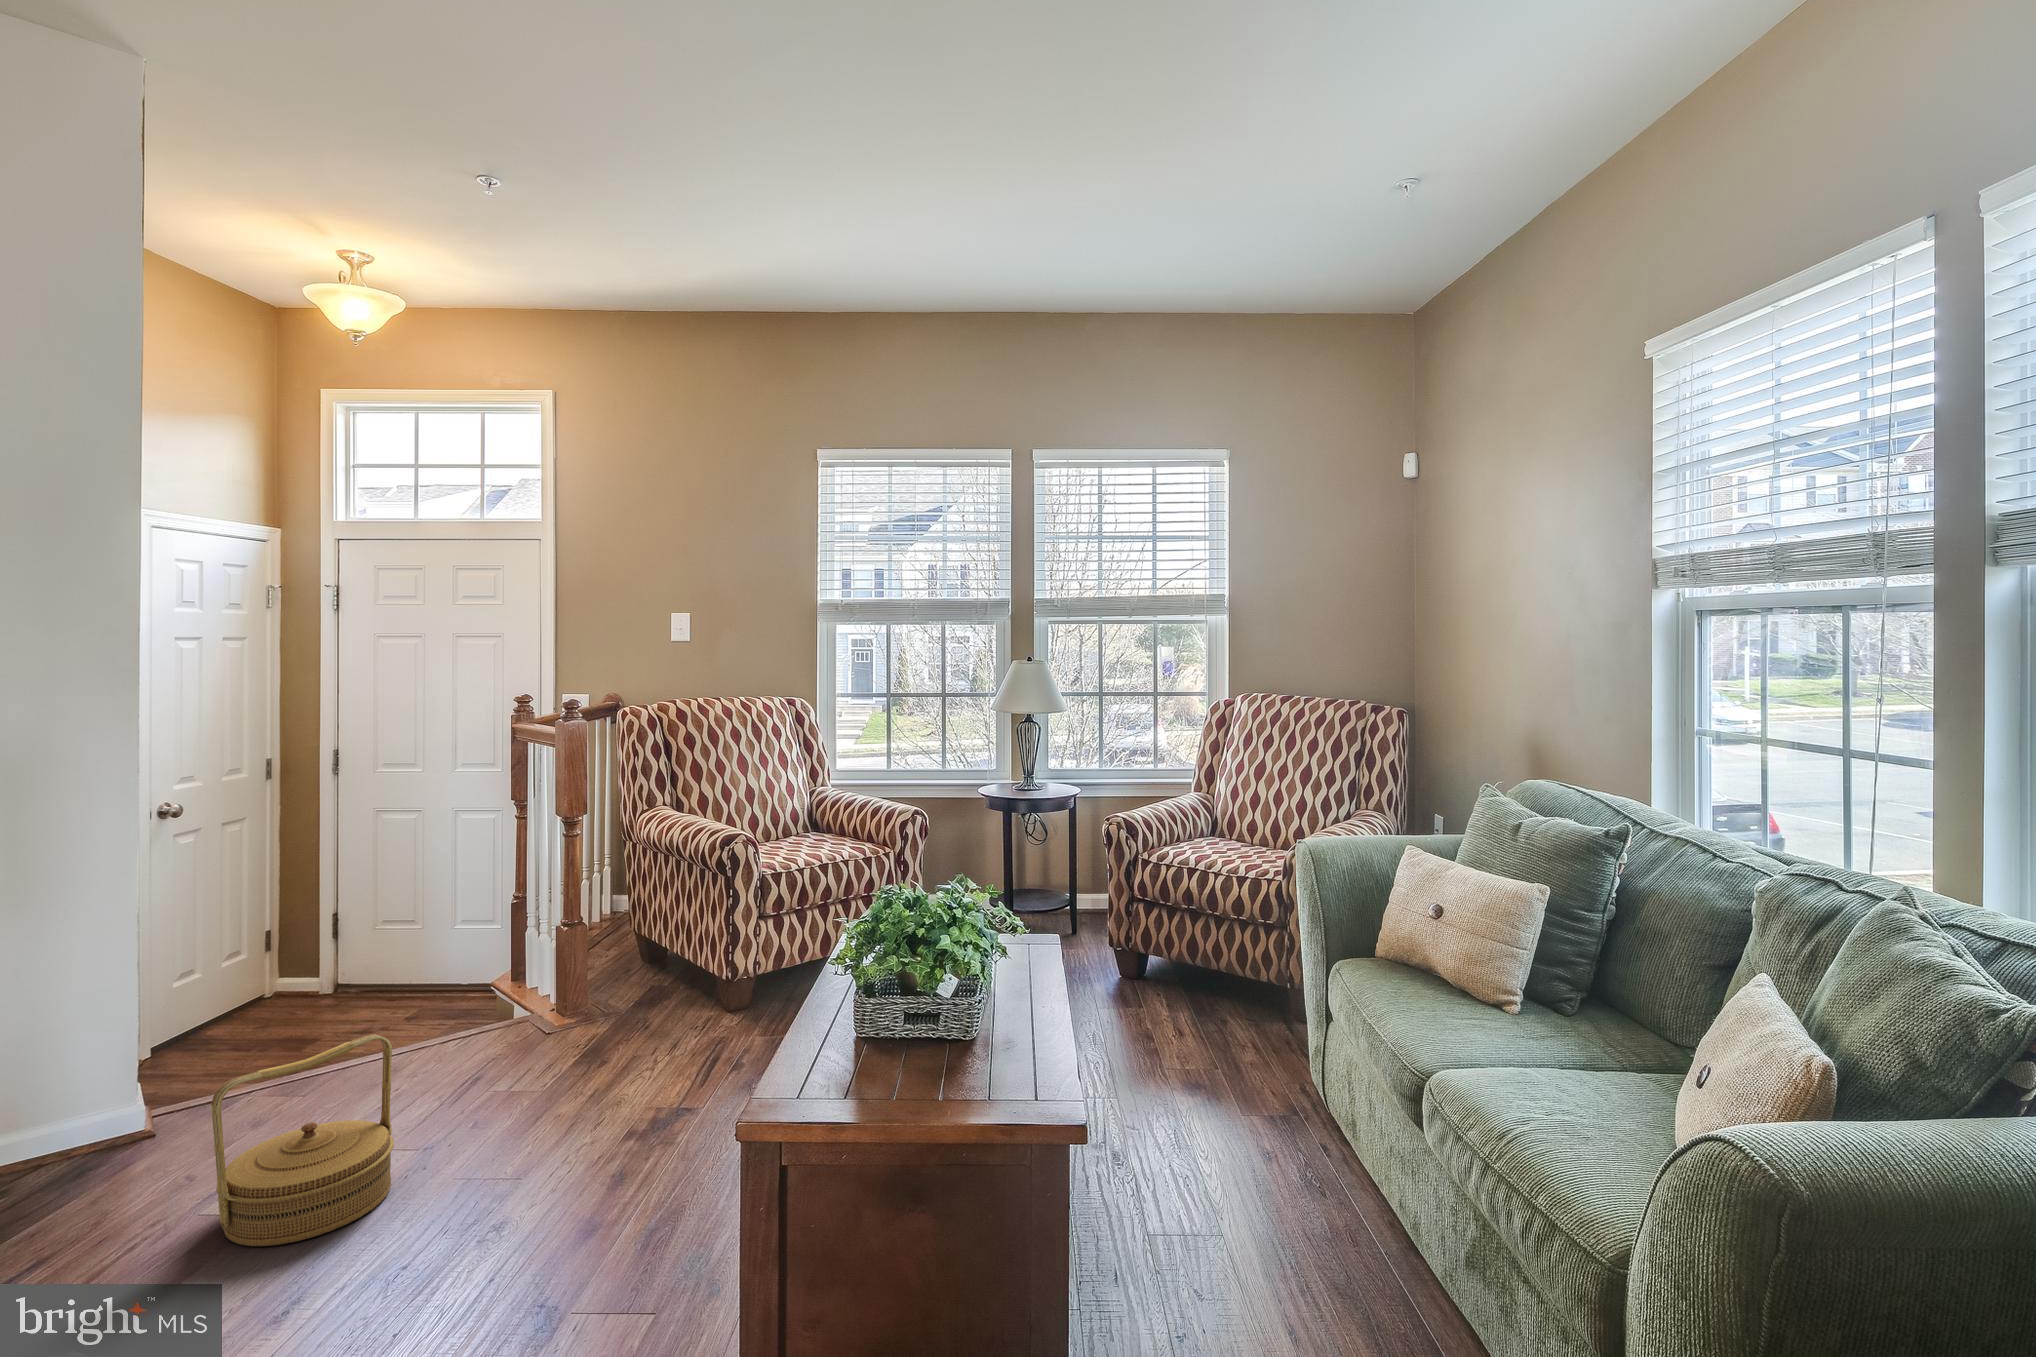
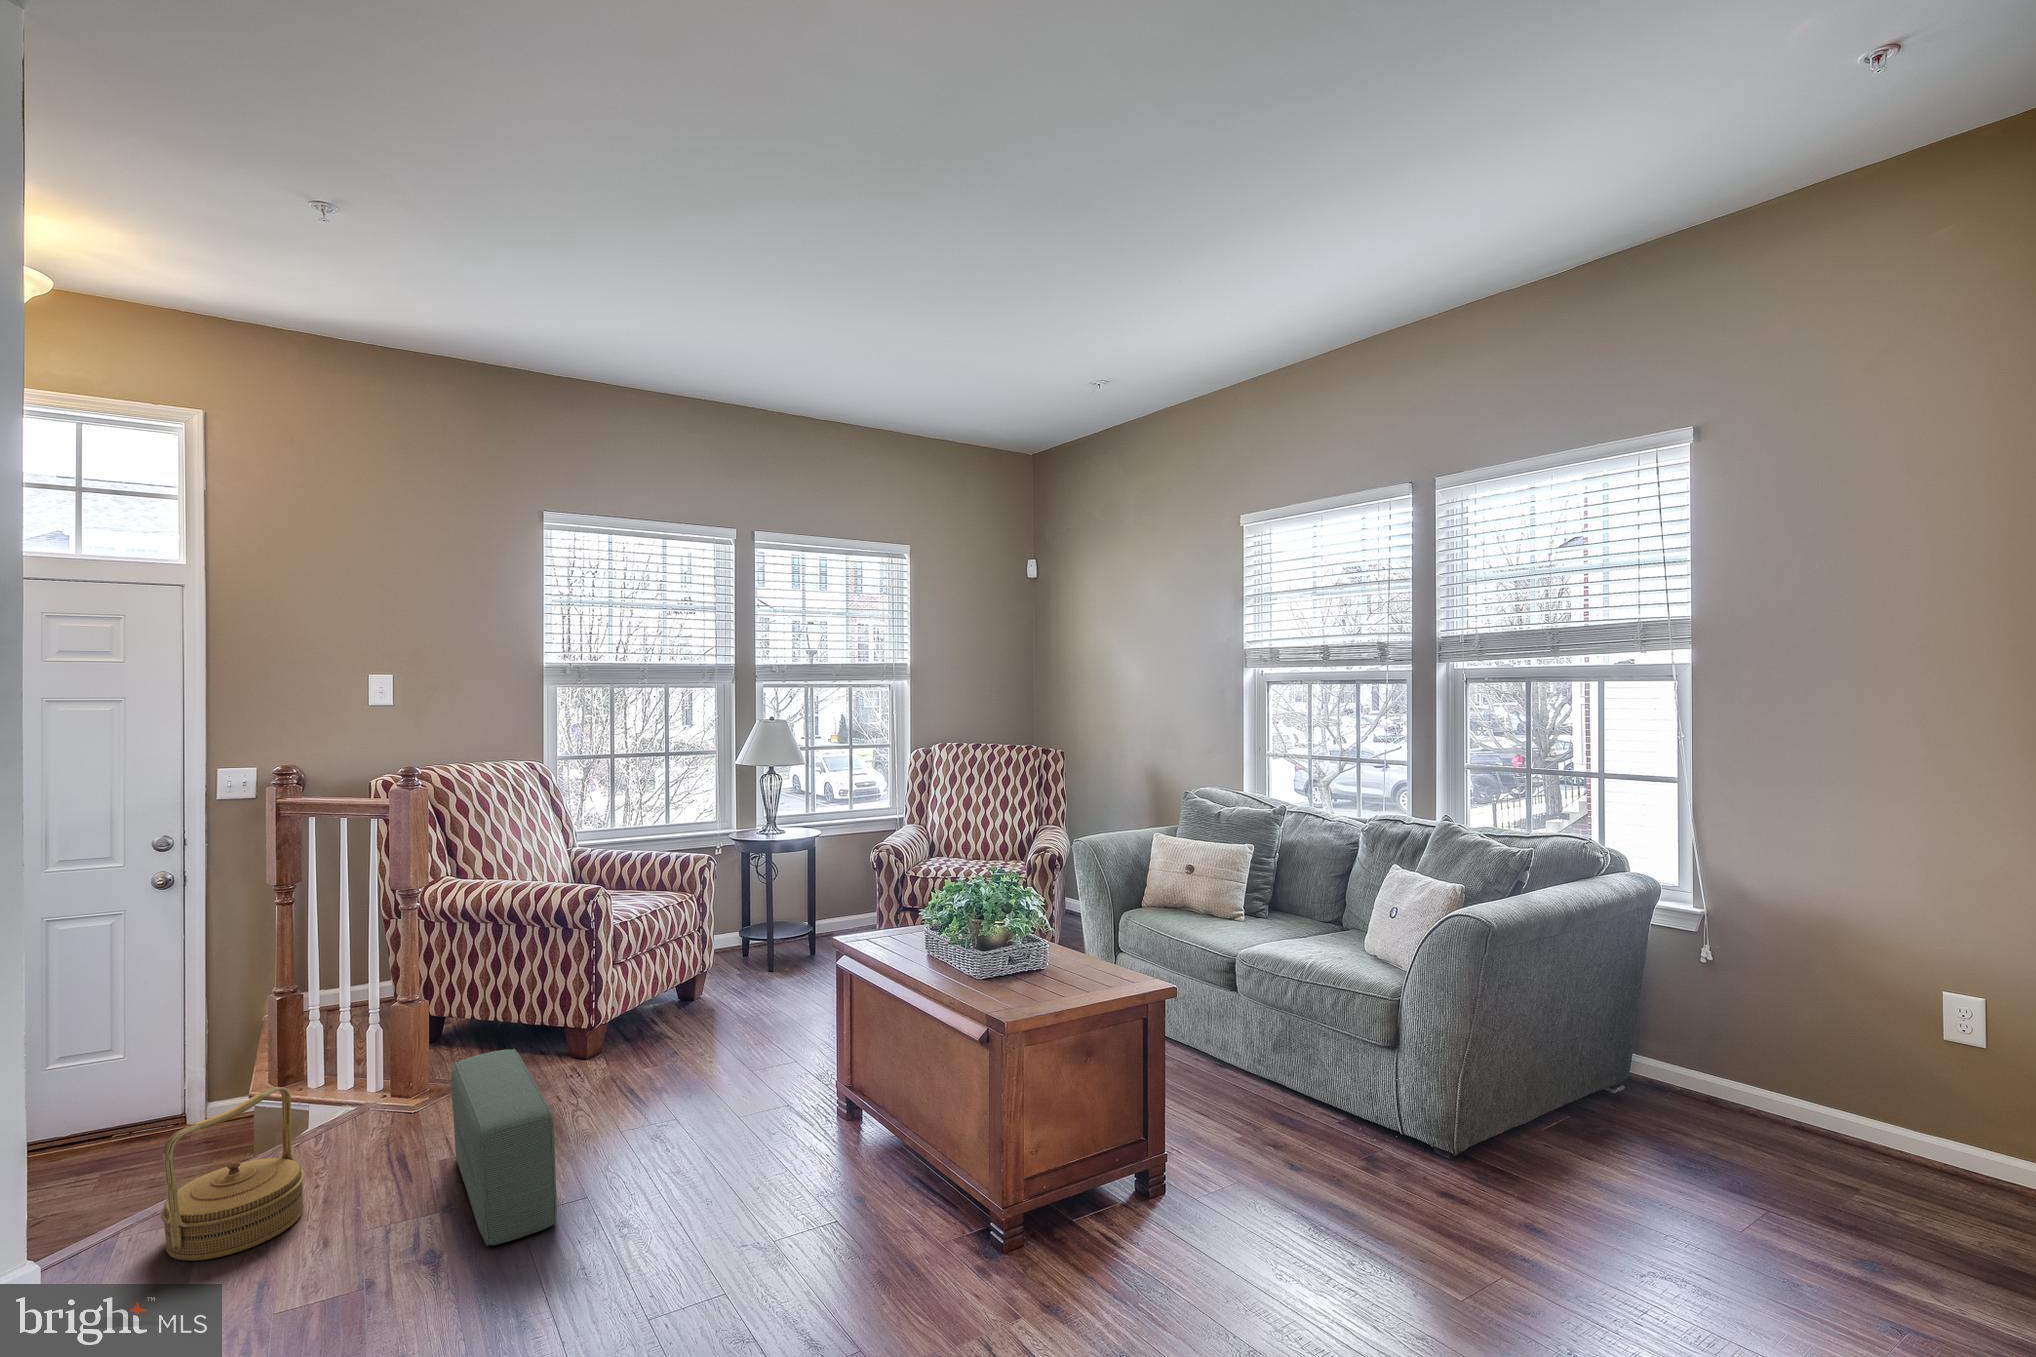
pouf: none [538,1024,658,1307] -> present [451,1049,557,1246]

